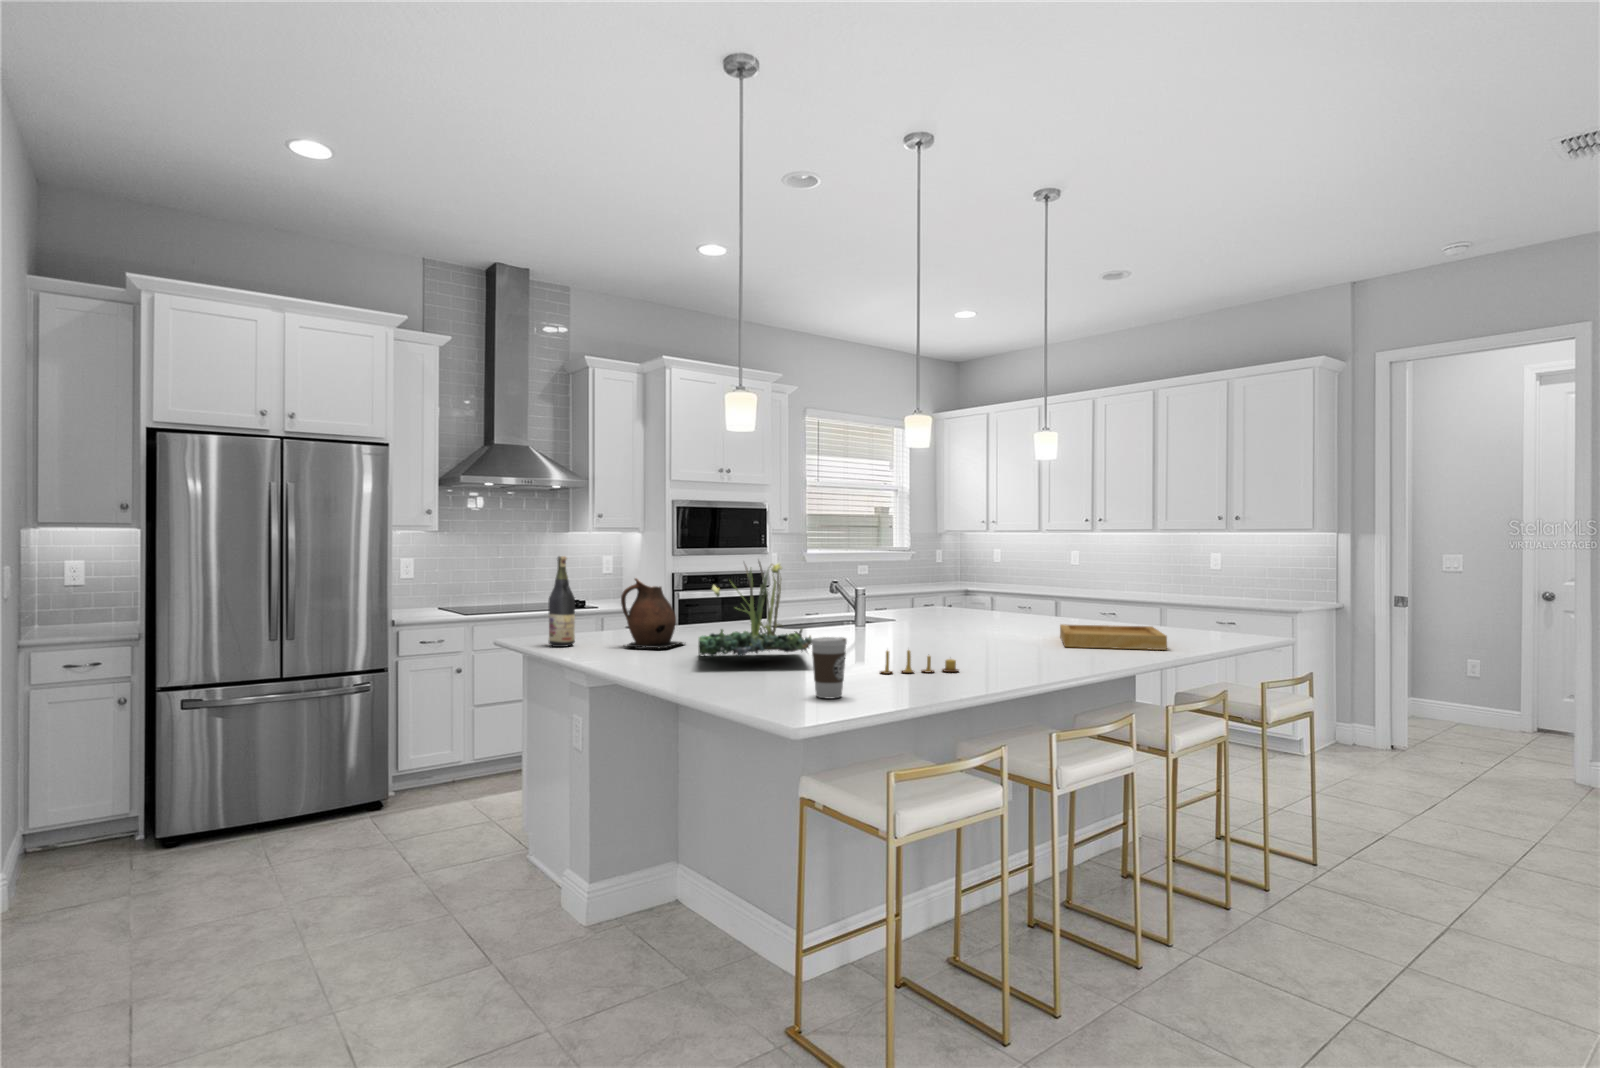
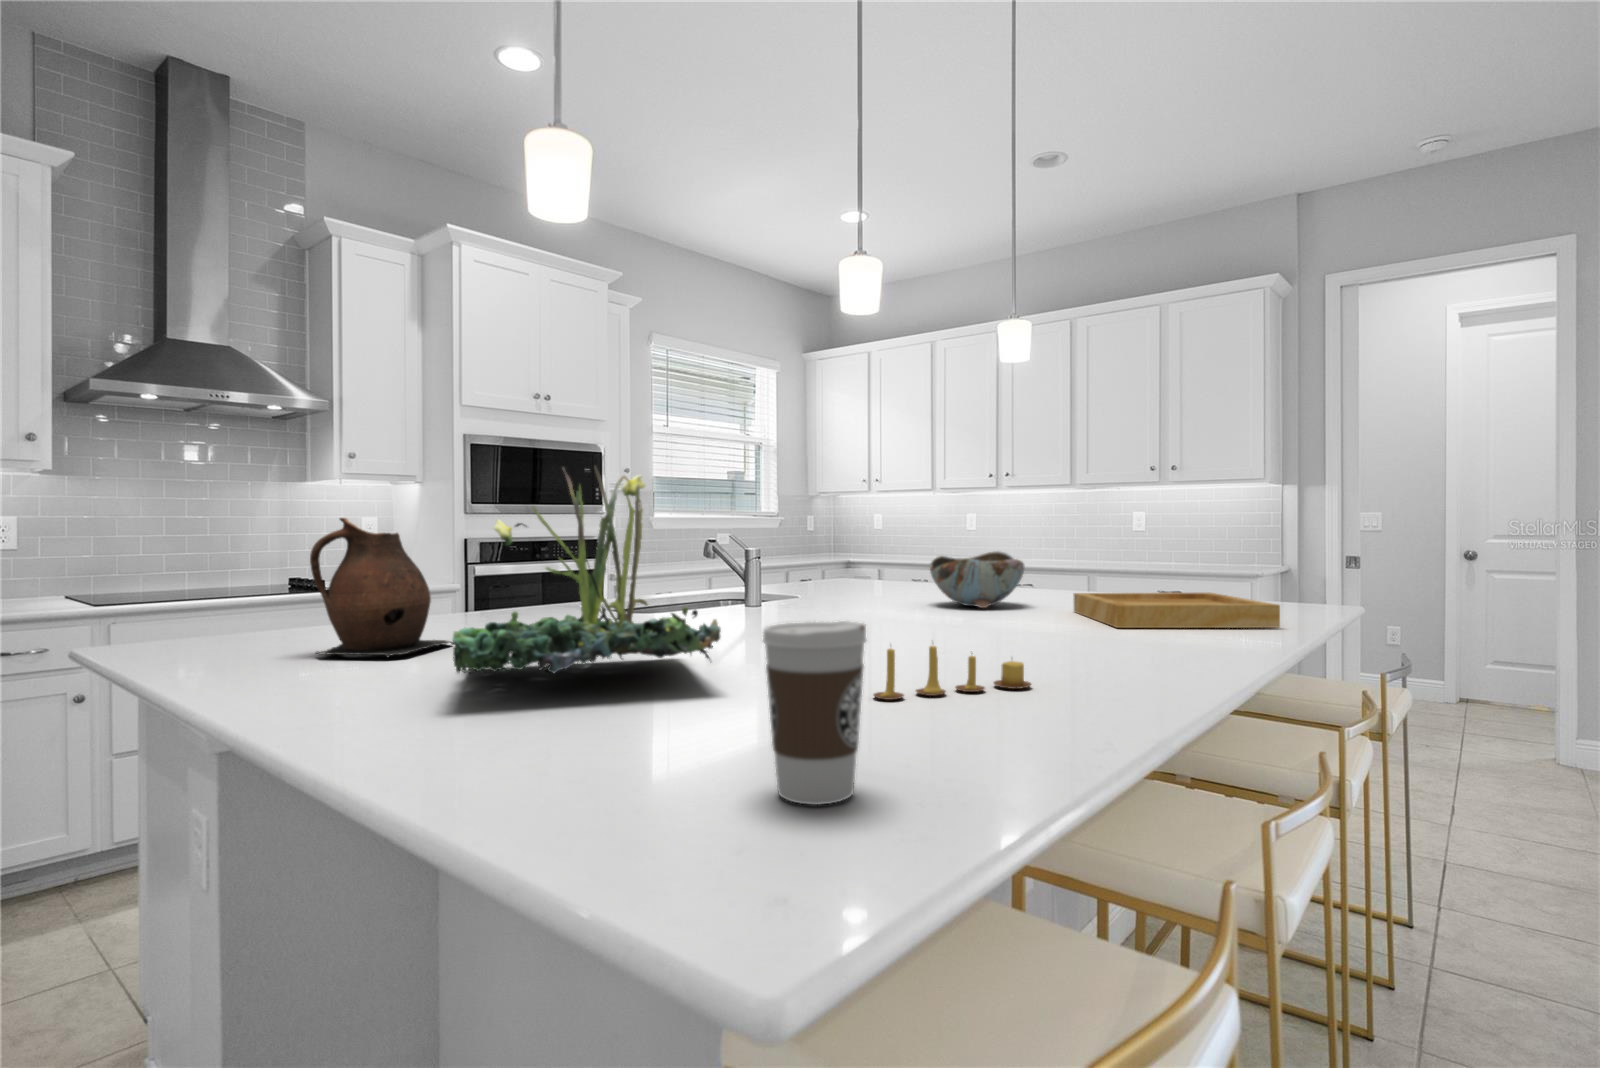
wine bottle: present [549,556,575,647] -> none [148,473,214,660]
bowl: none [972,595,1034,632] -> present [930,551,1024,608]

